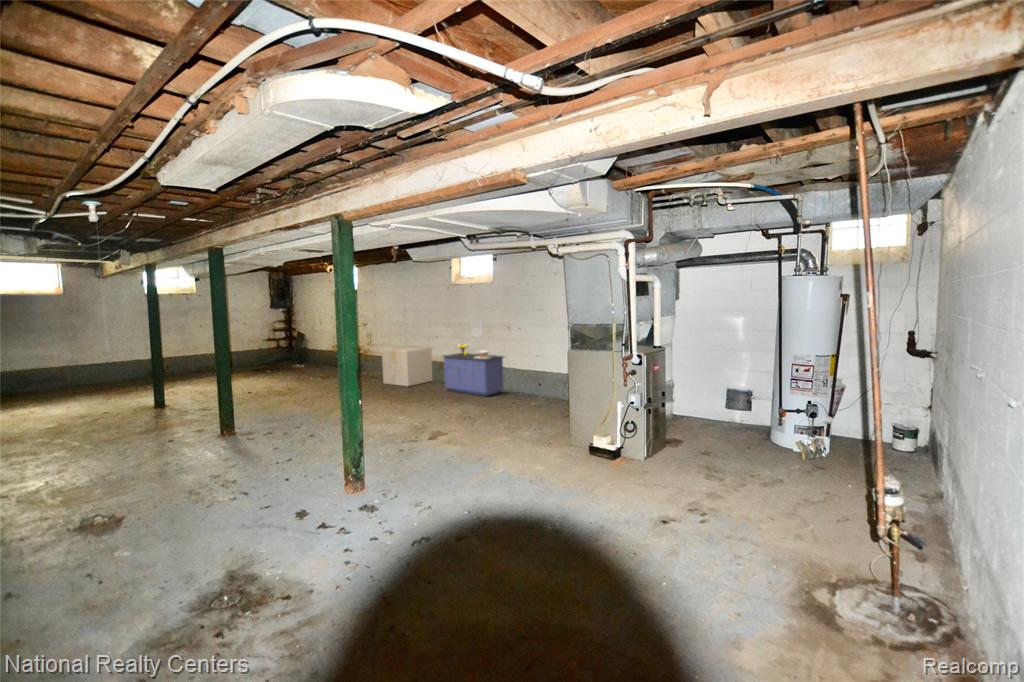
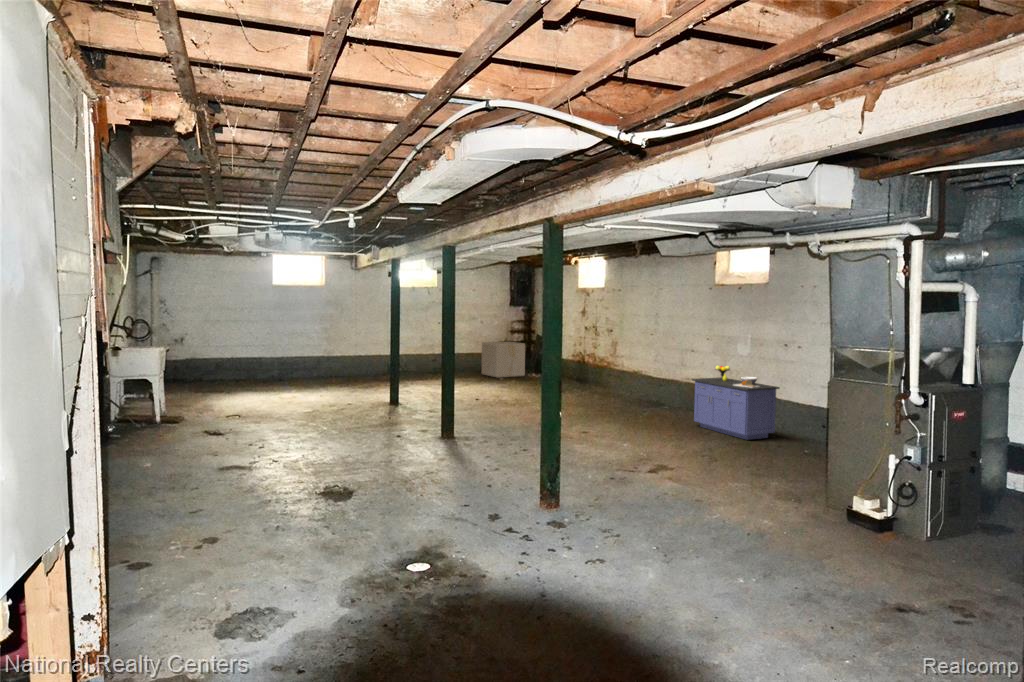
cardboard box: present [382,346,433,387] -> present [482,342,525,378]

